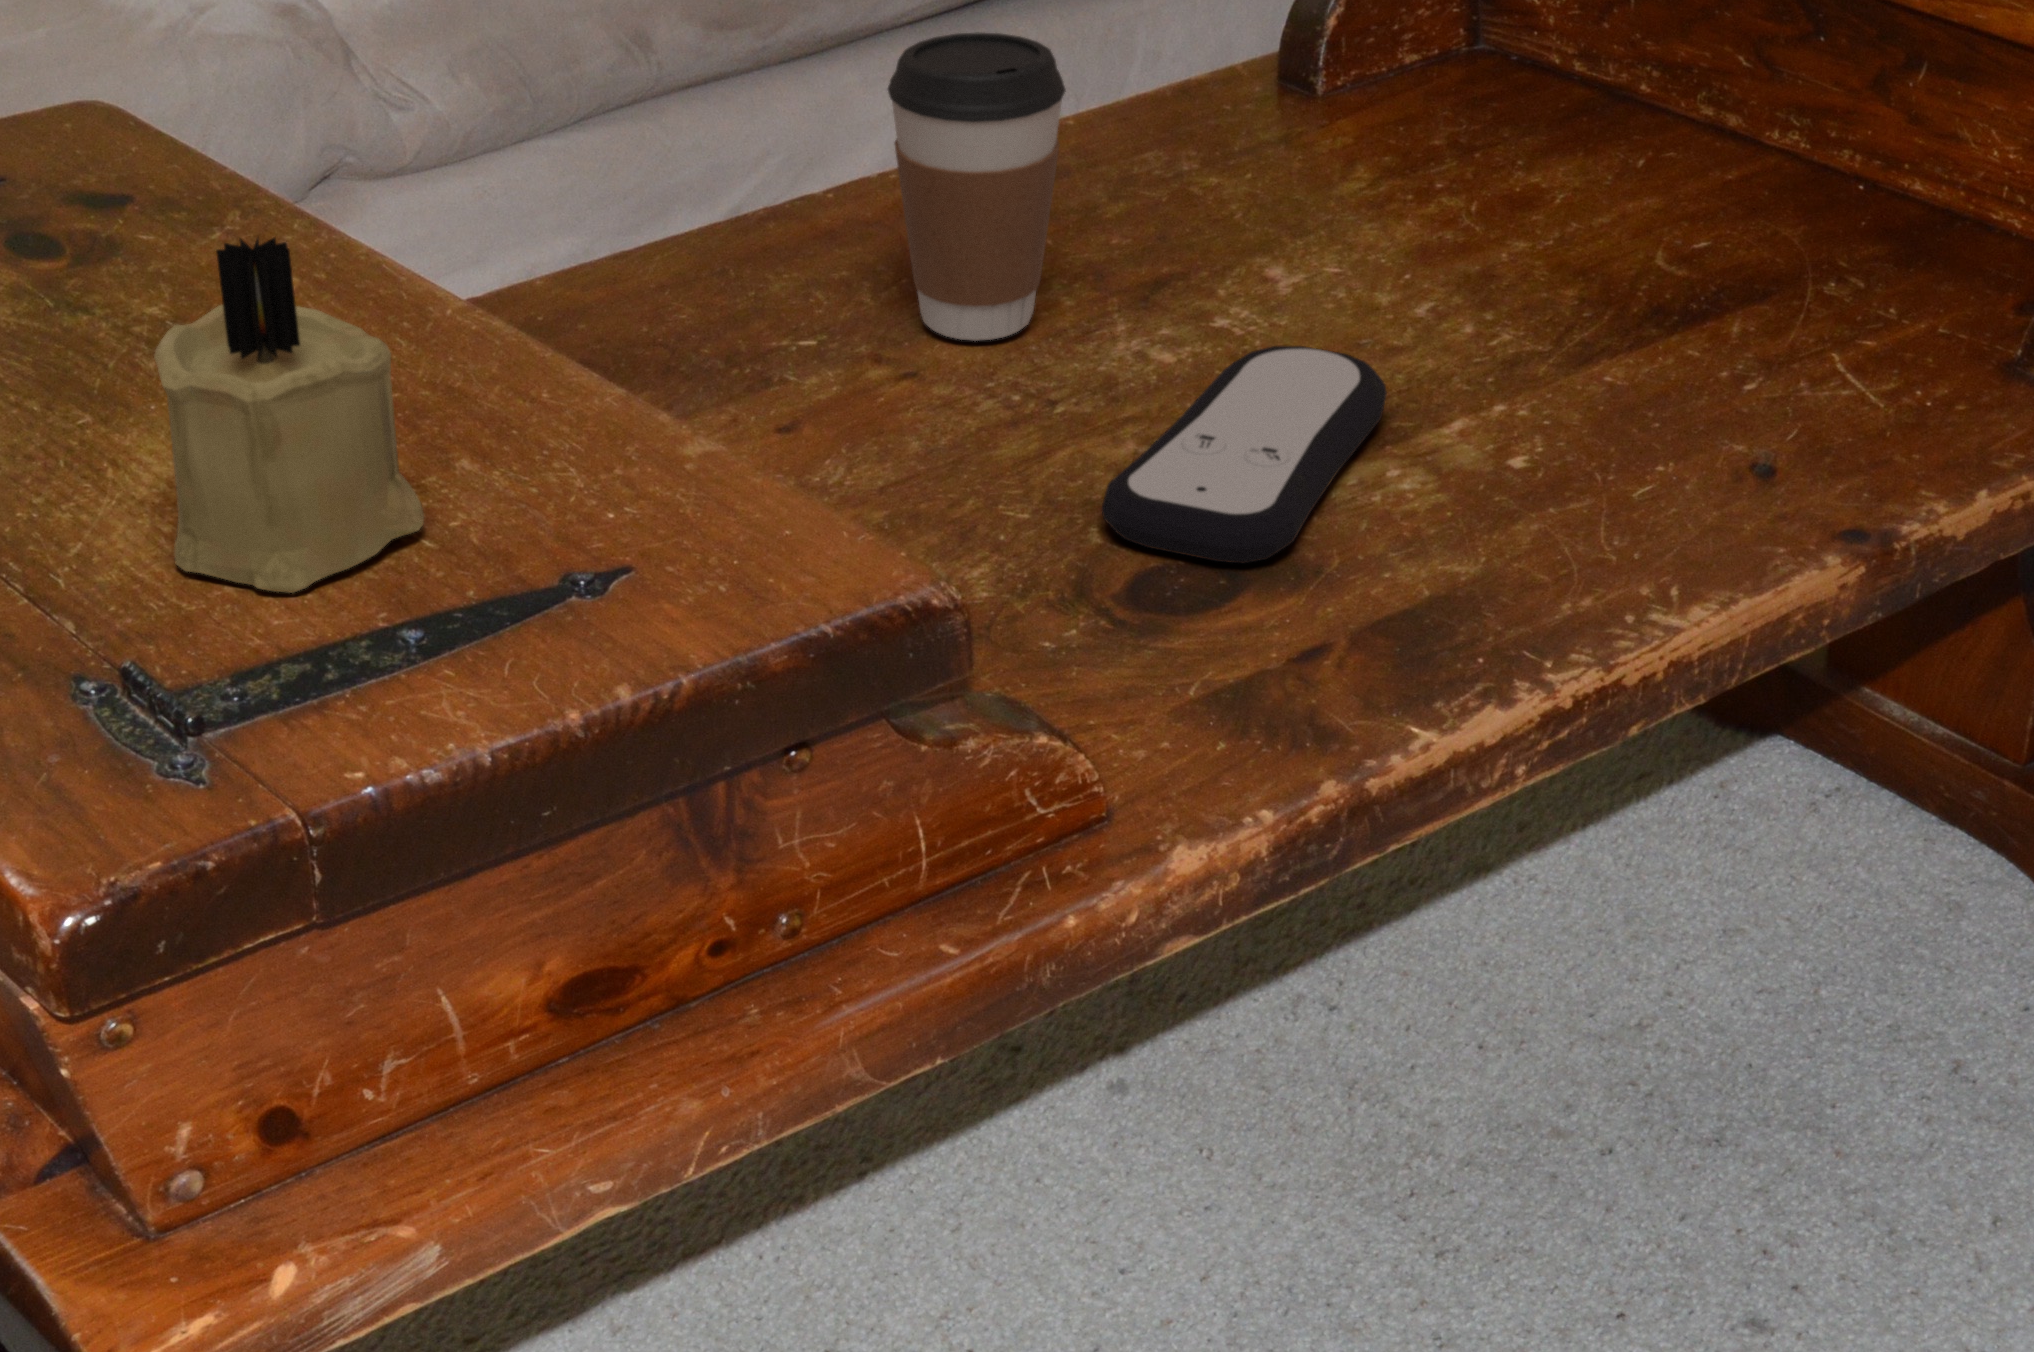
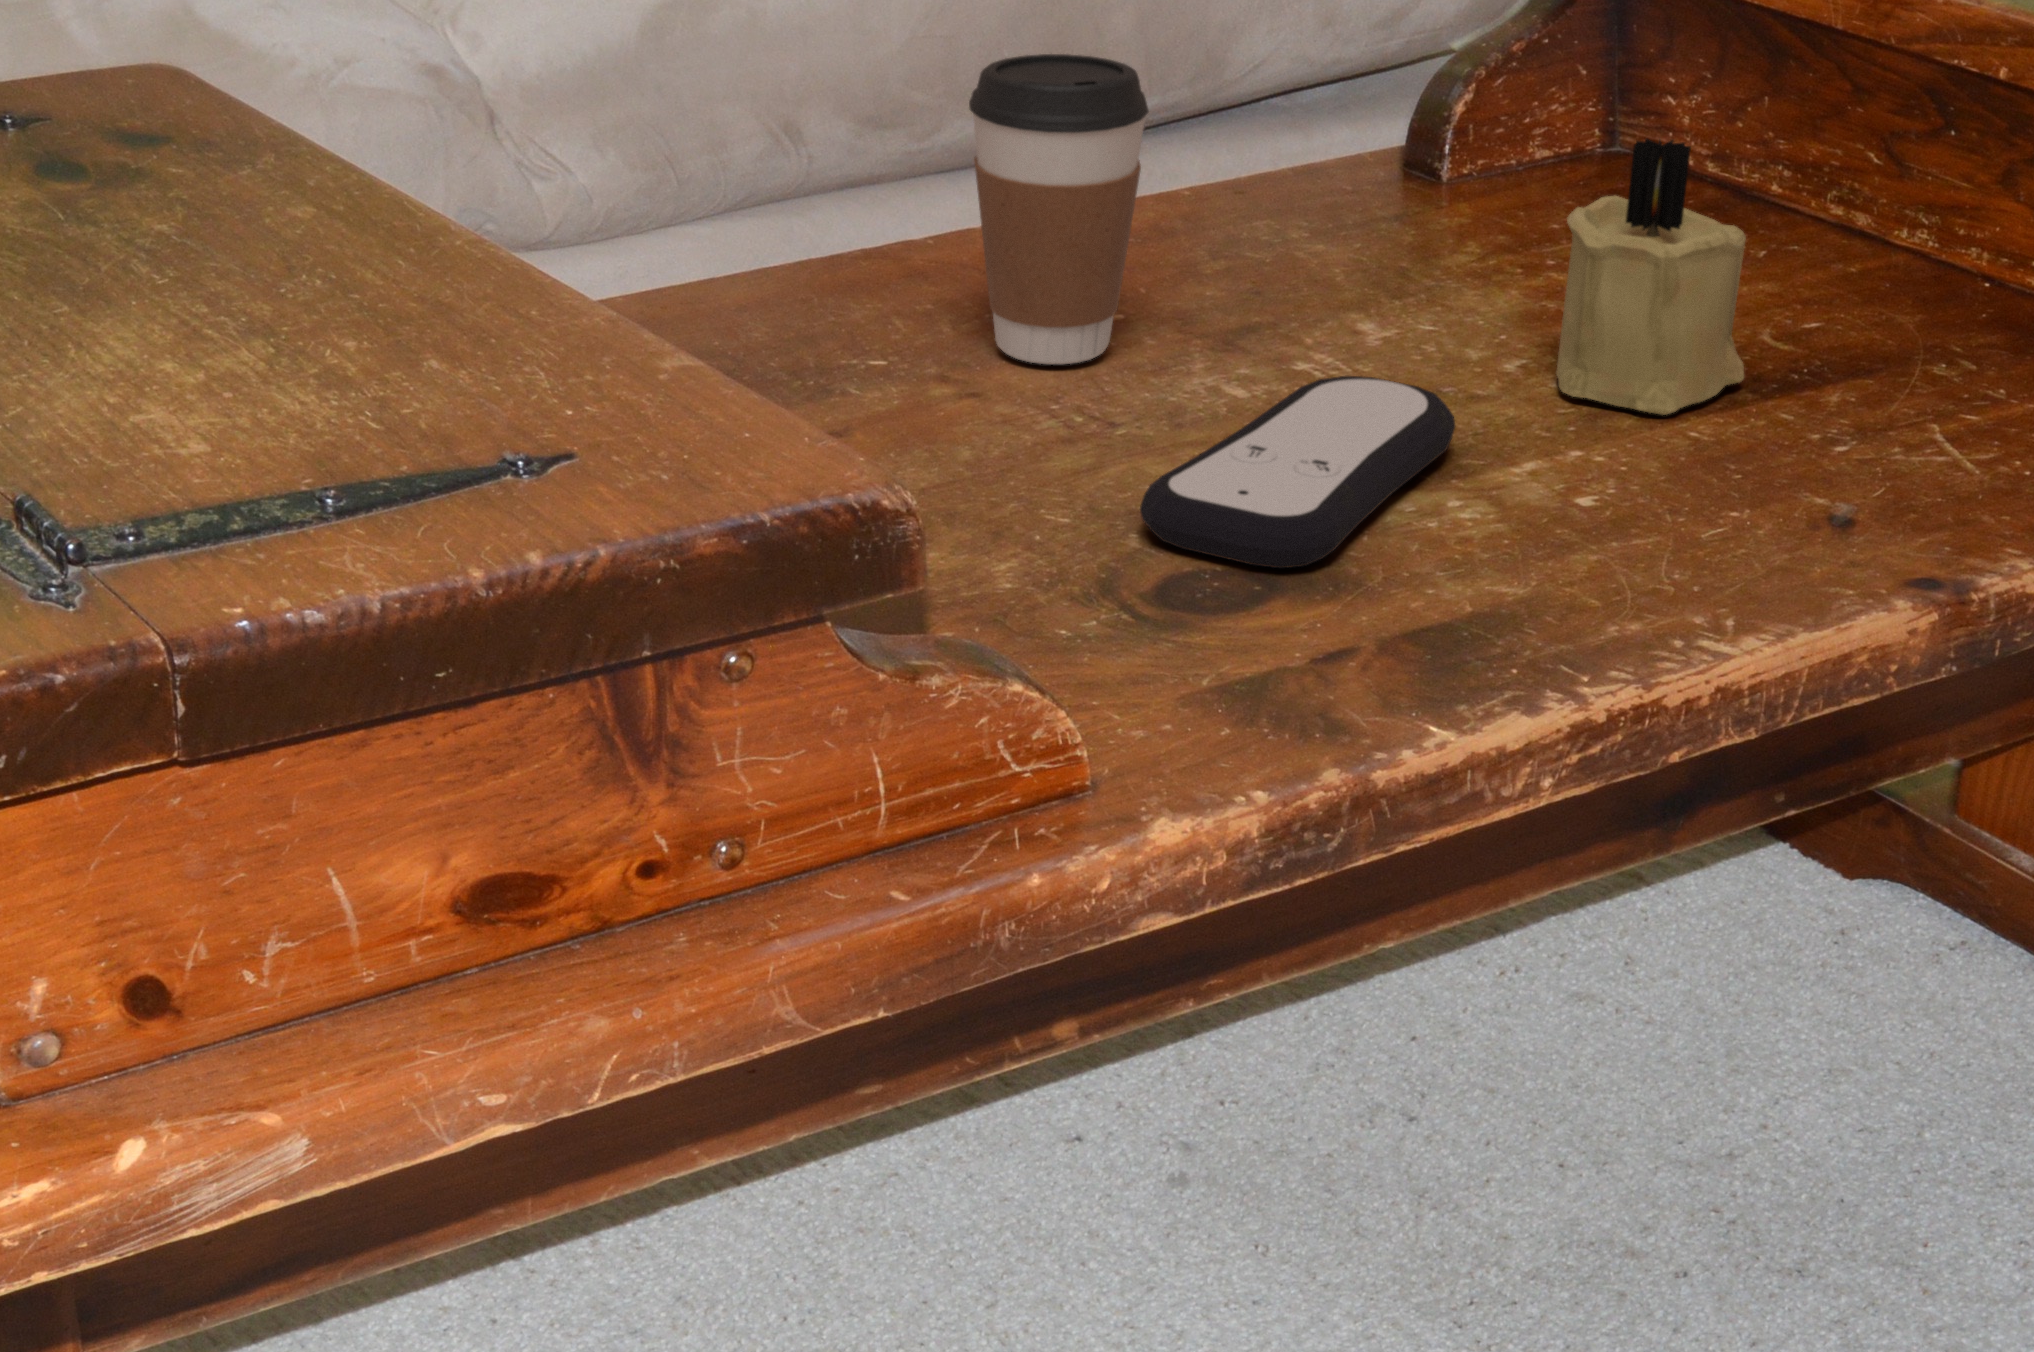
candle: present [154,238,424,593] -> present [1556,139,1746,415]

